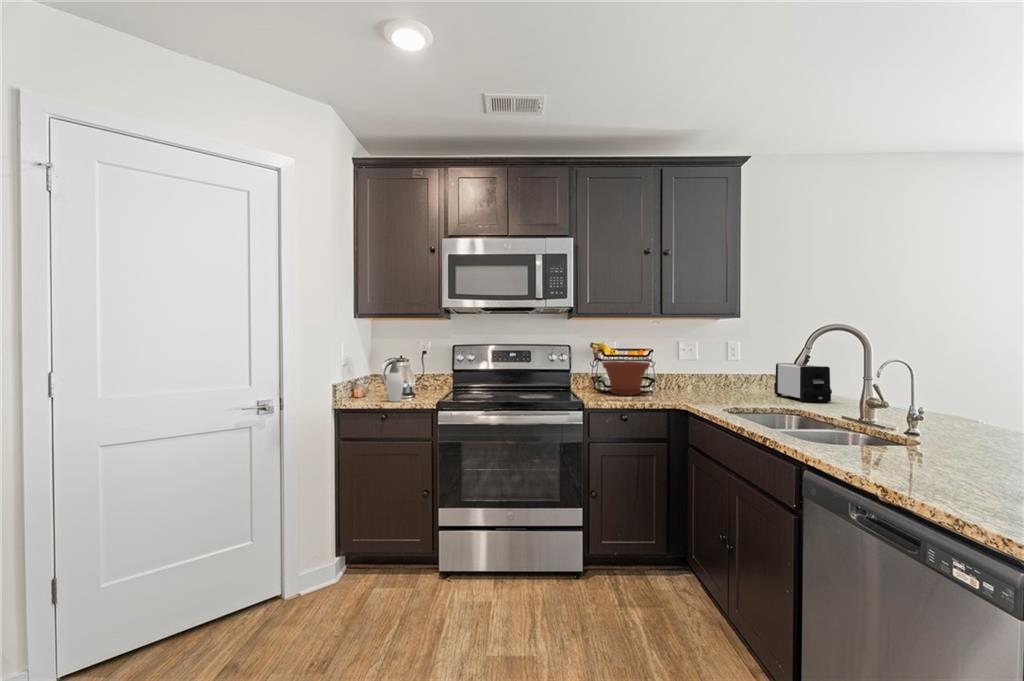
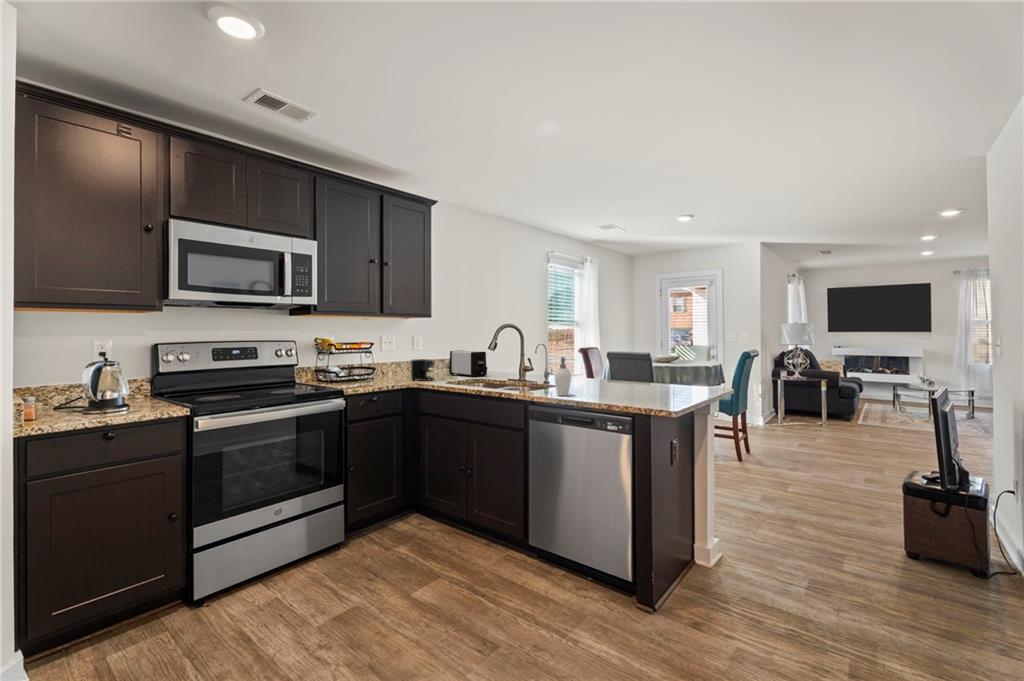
soap dispenser: present [386,361,404,402] -> present [555,357,571,396]
plant pot: present [602,361,650,396] -> none [326,354,370,385]
coffee maker: none [704,372,741,400] -> present [411,359,434,381]

